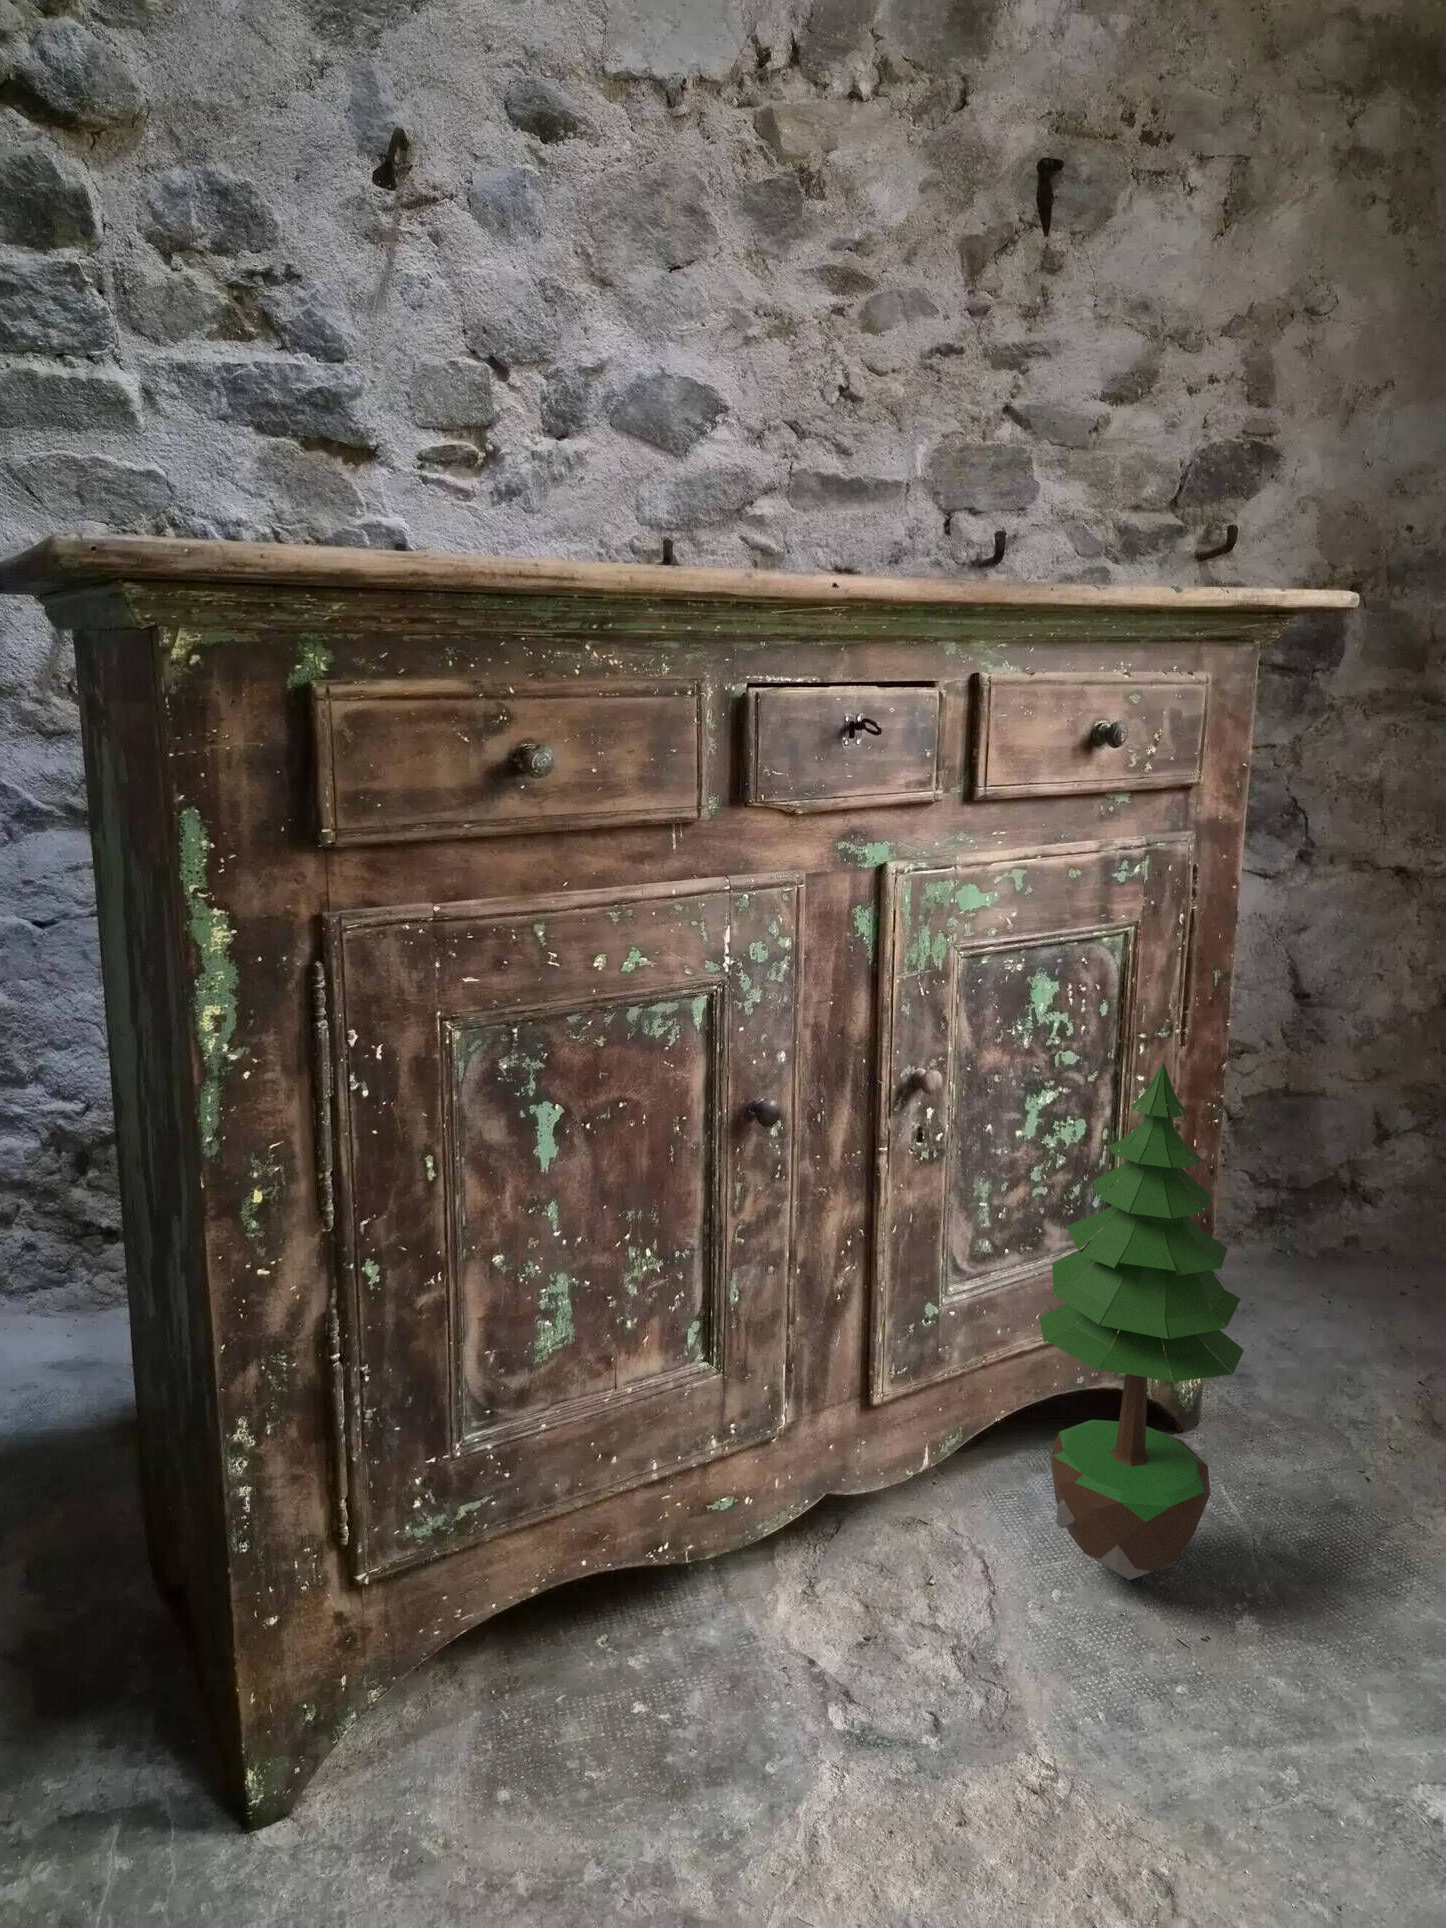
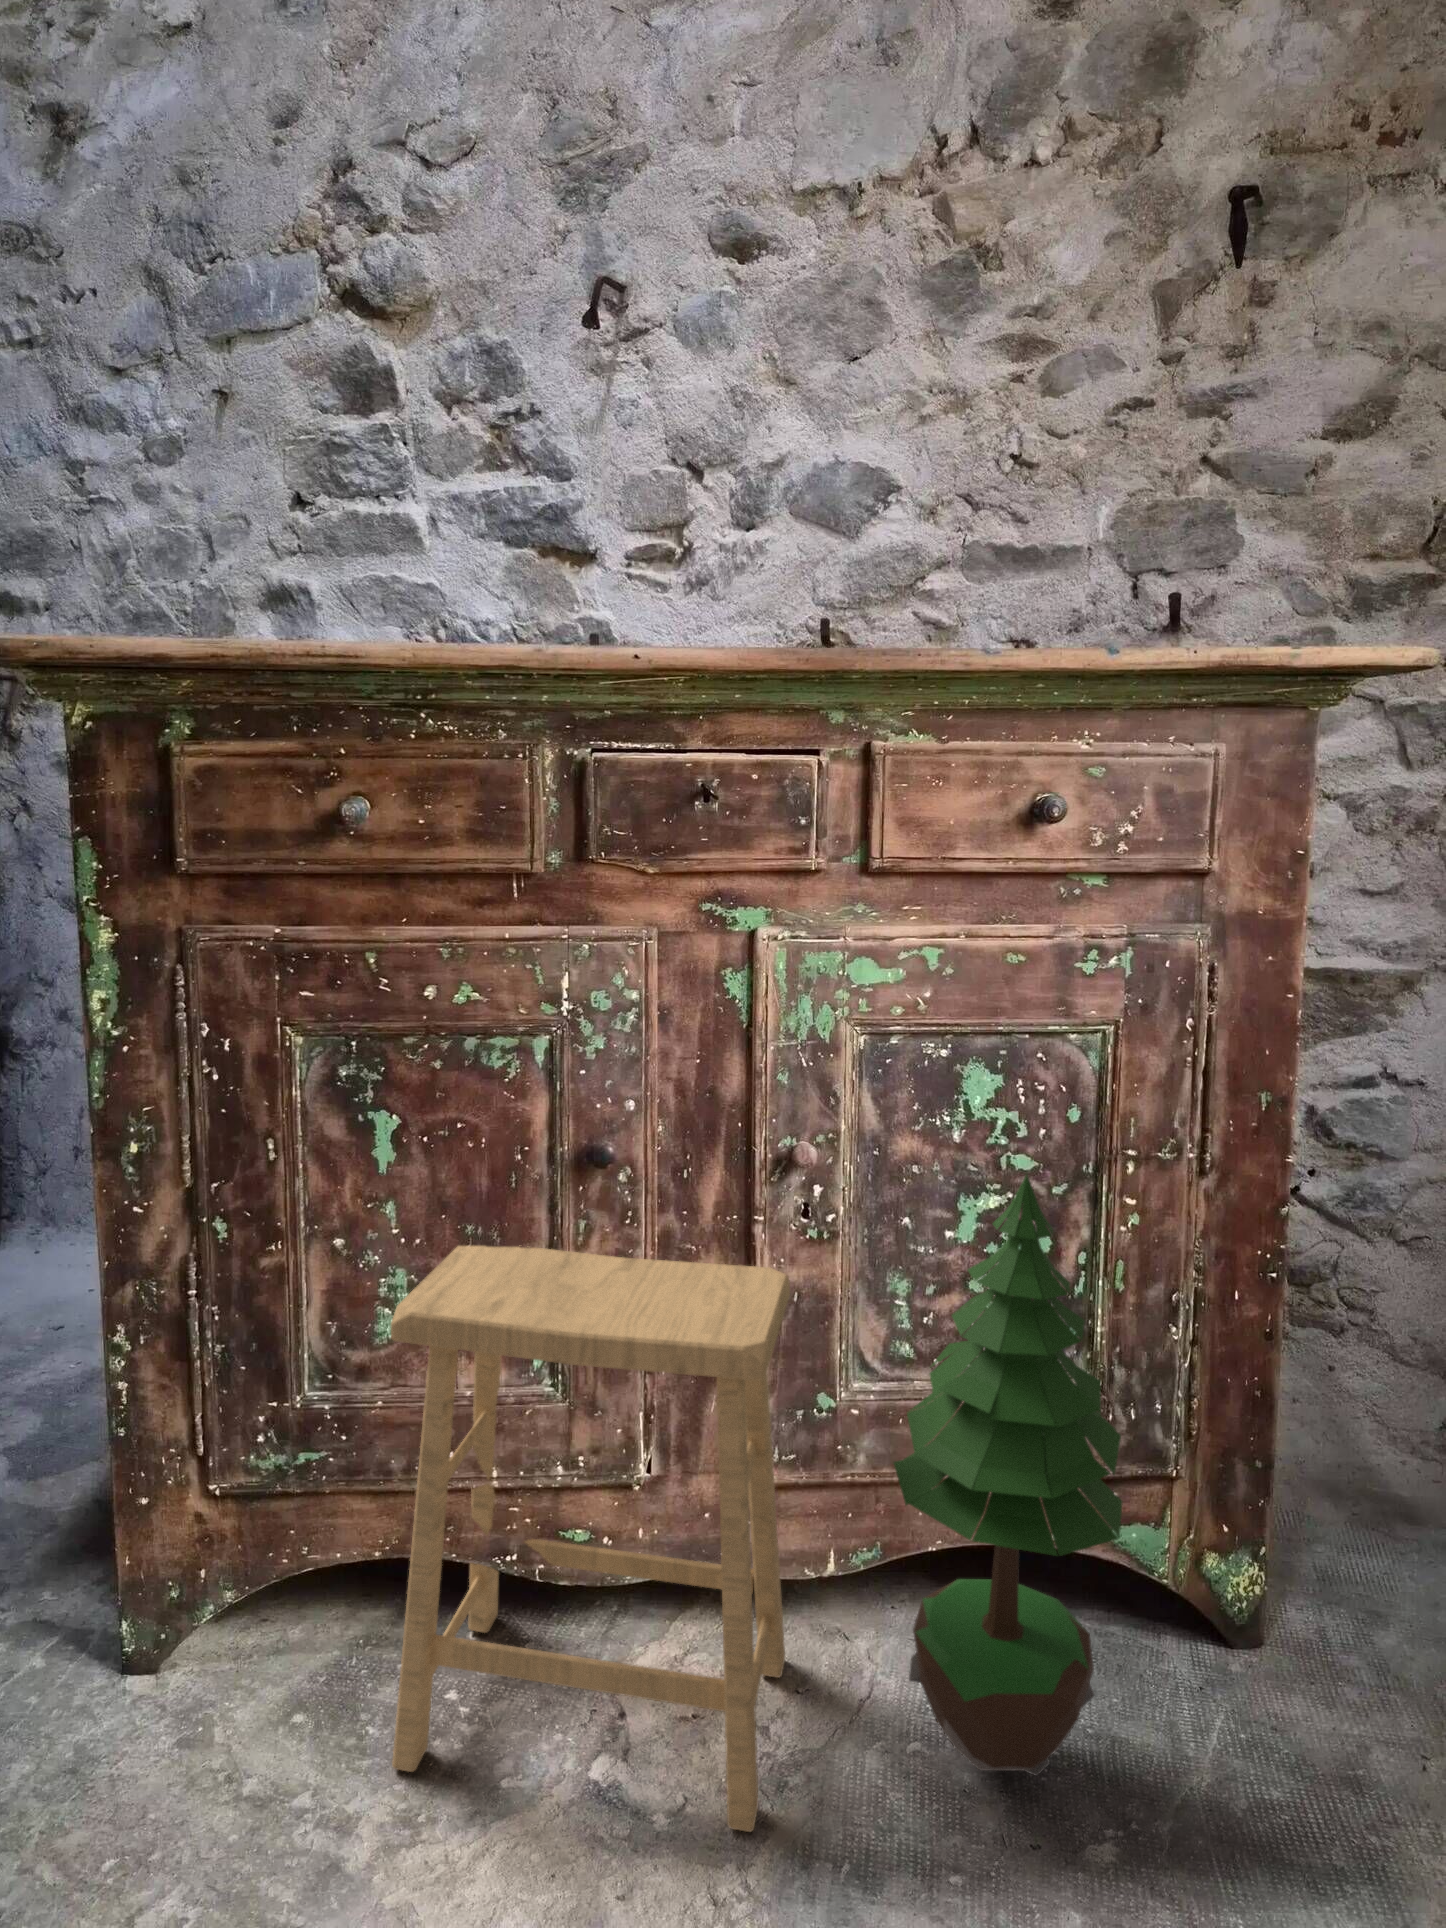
footstool: none [604,1191,1023,1791] -> present [391,1246,790,1832]

